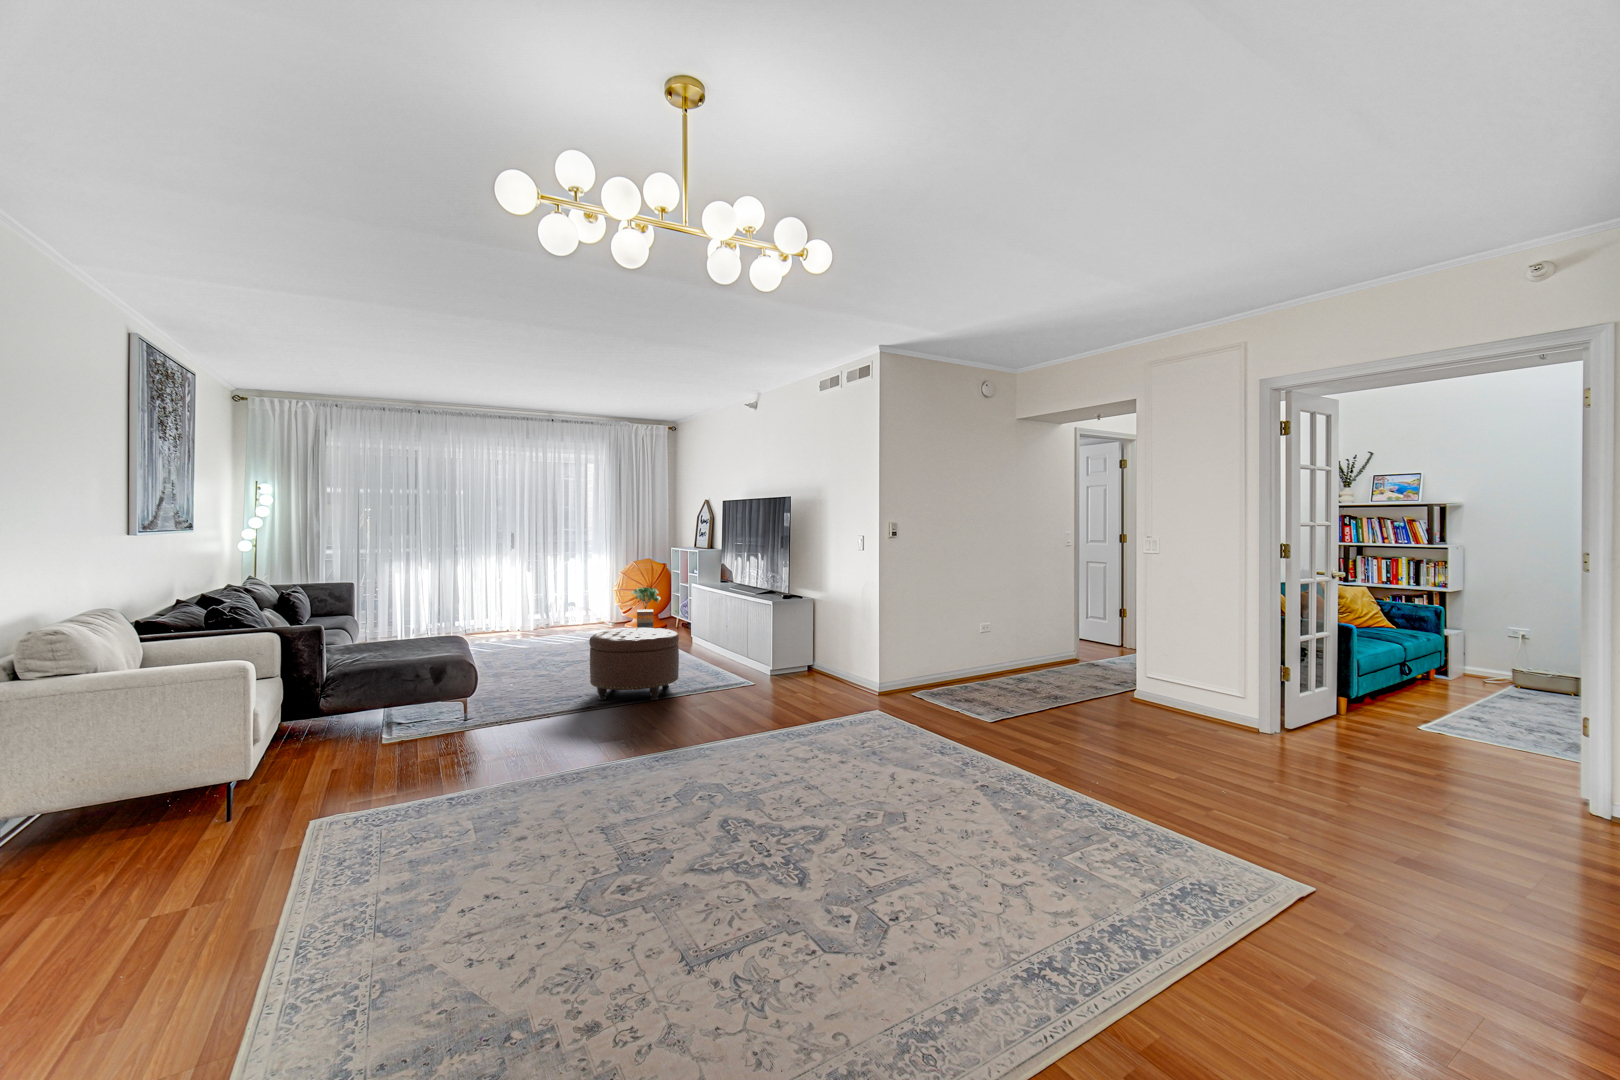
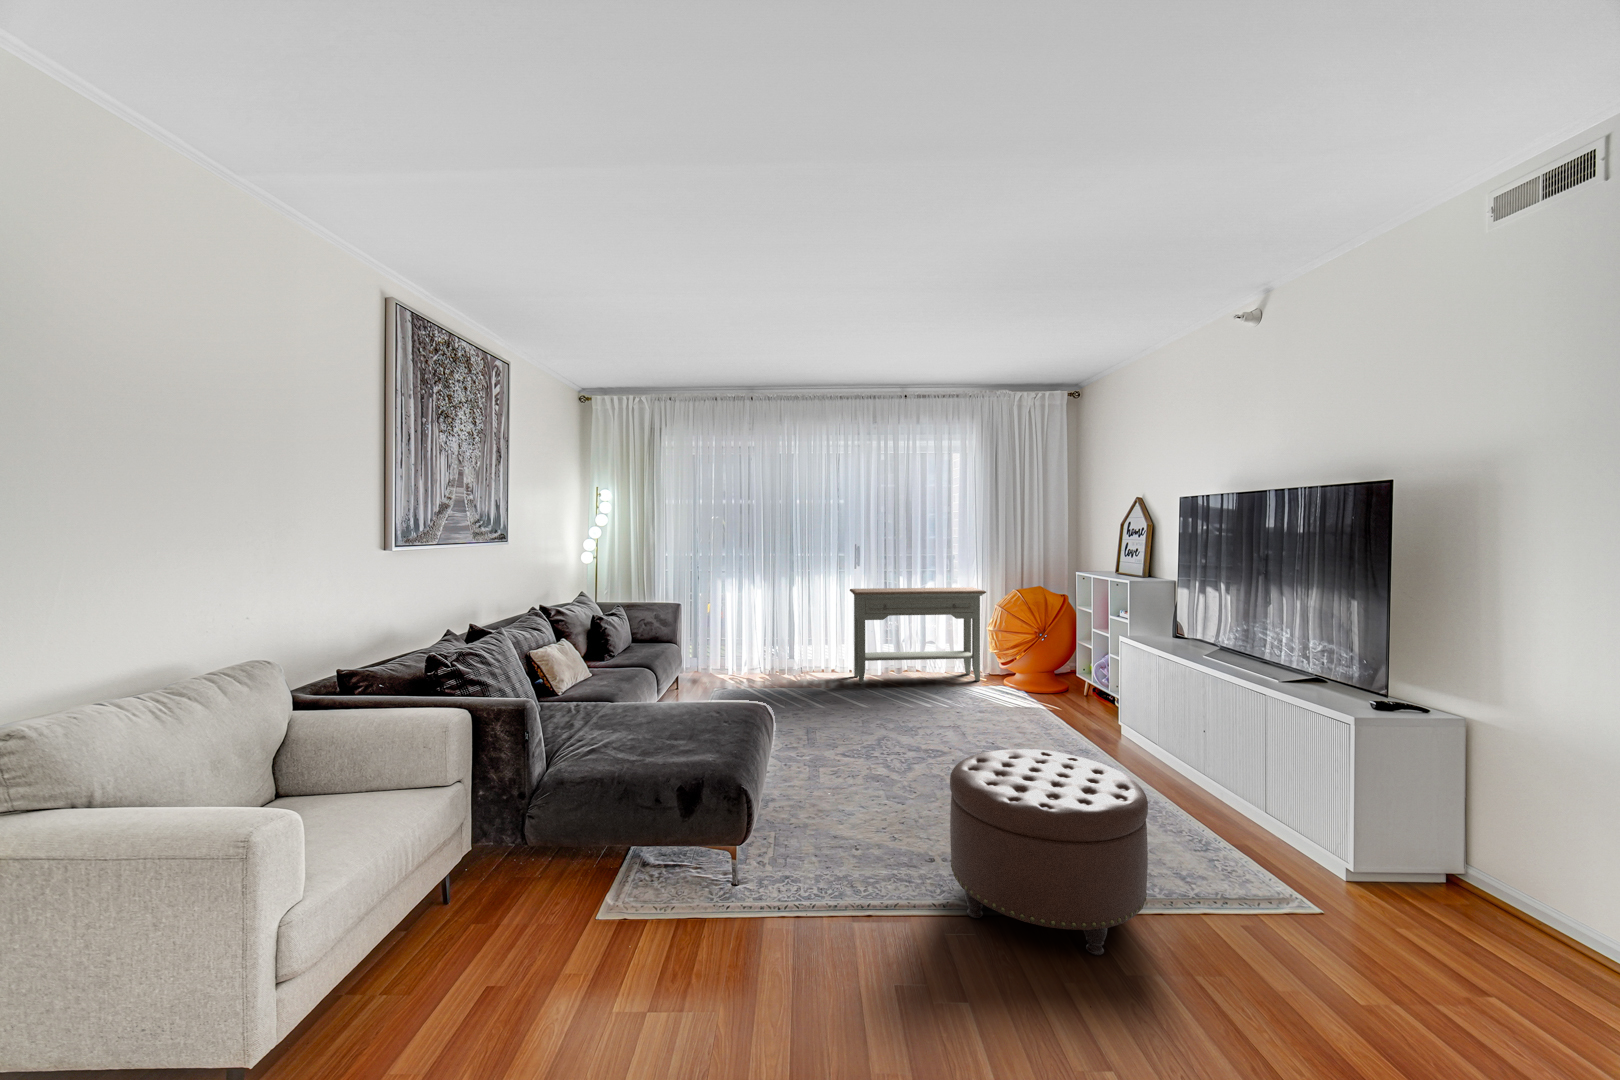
console table: none [507,562,612,635] -> present [850,587,986,684]
potted tree: present [632,587,660,628] -> none [1014,629,1061,697]

